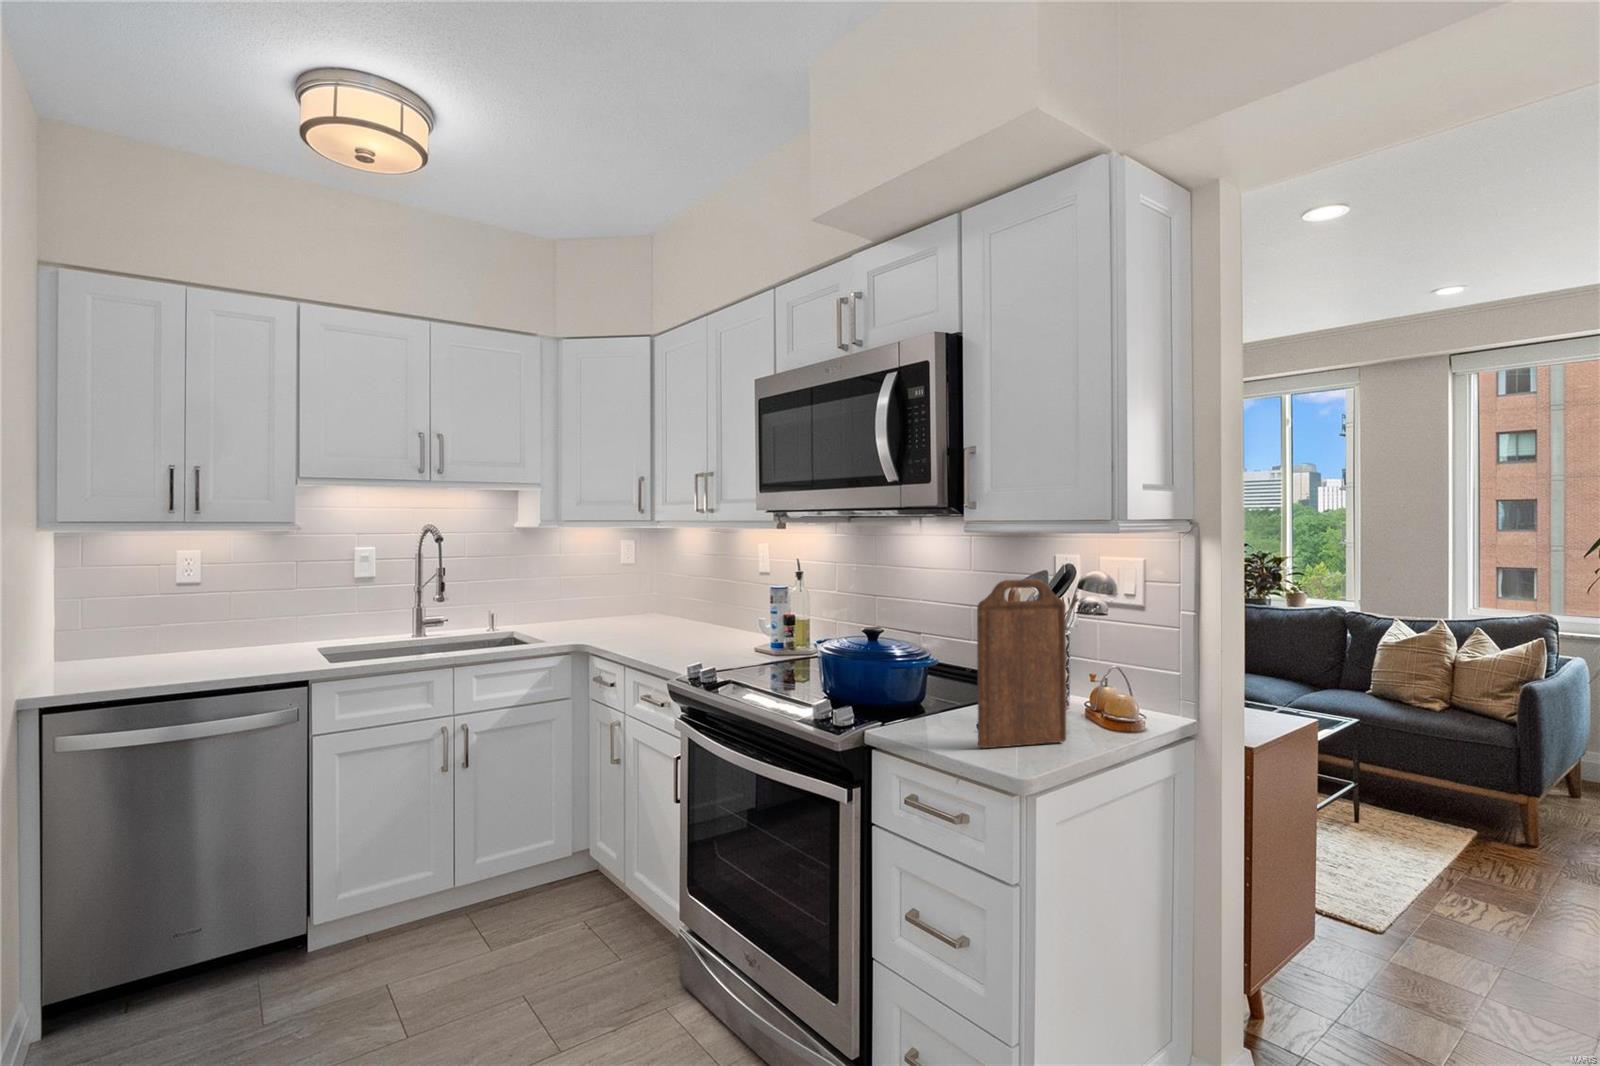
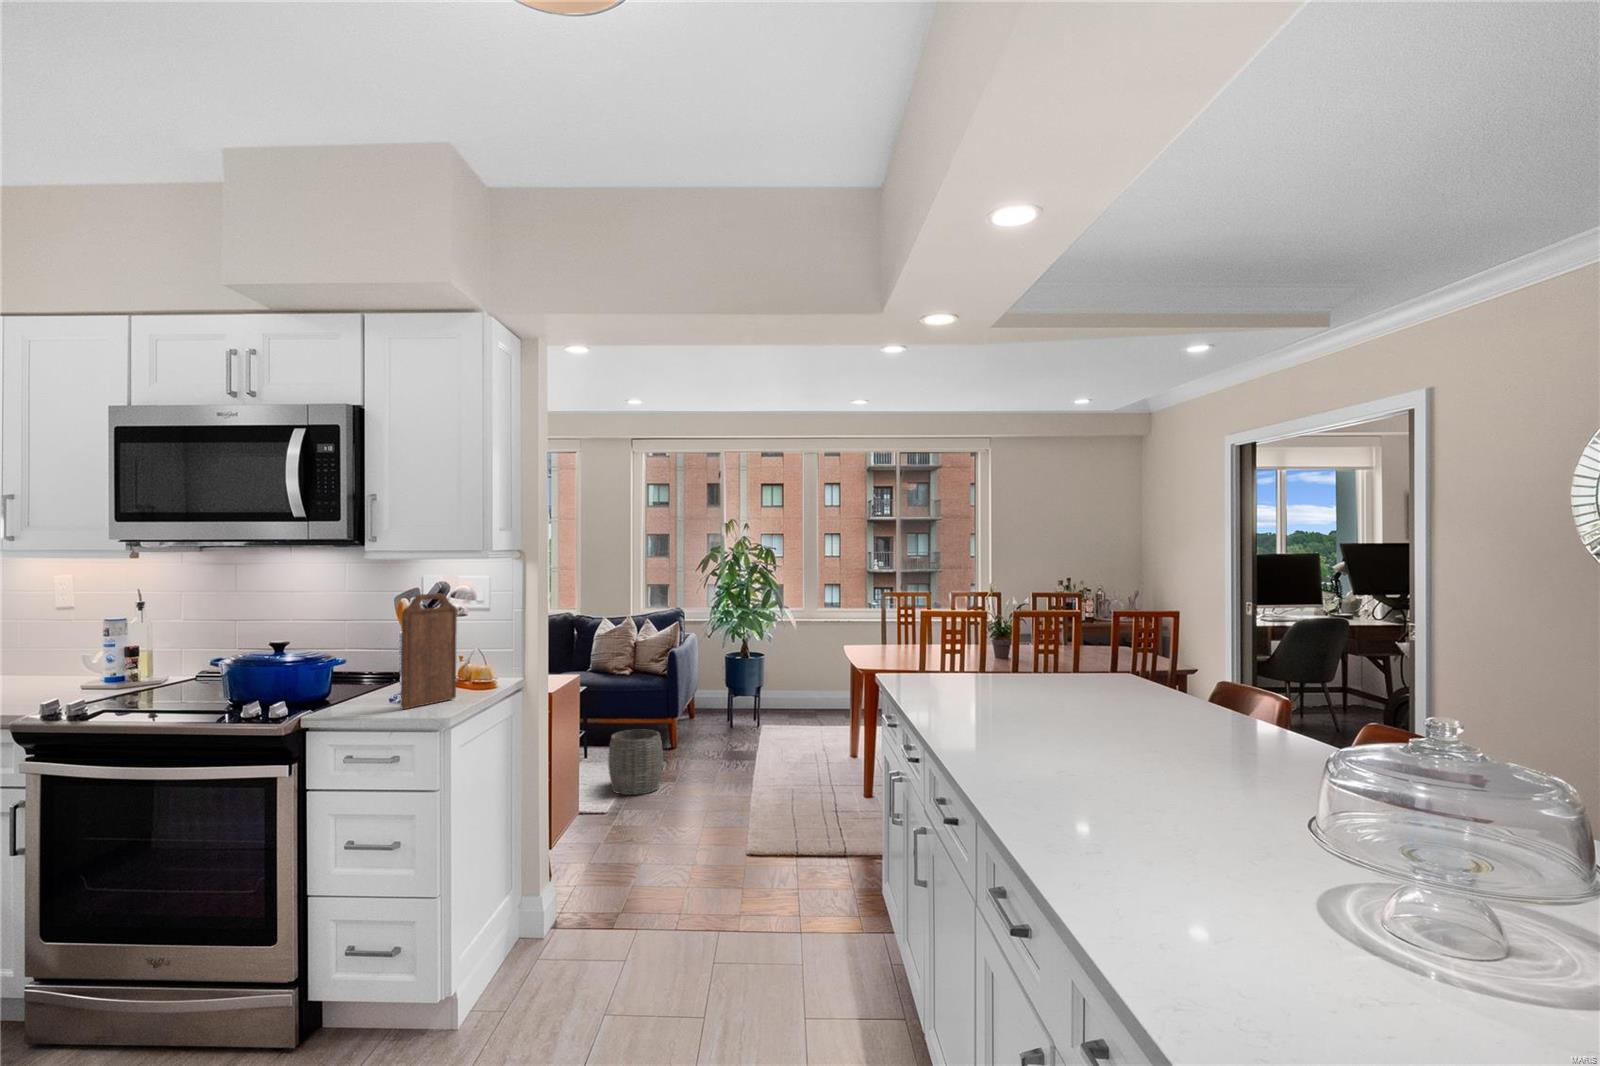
woven basket: none [1392,805,1503,922] -> present [608,730,663,795]

